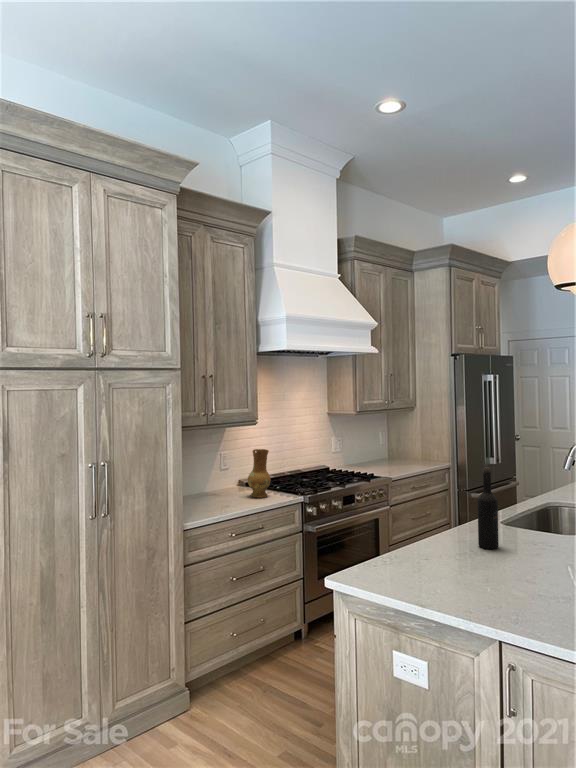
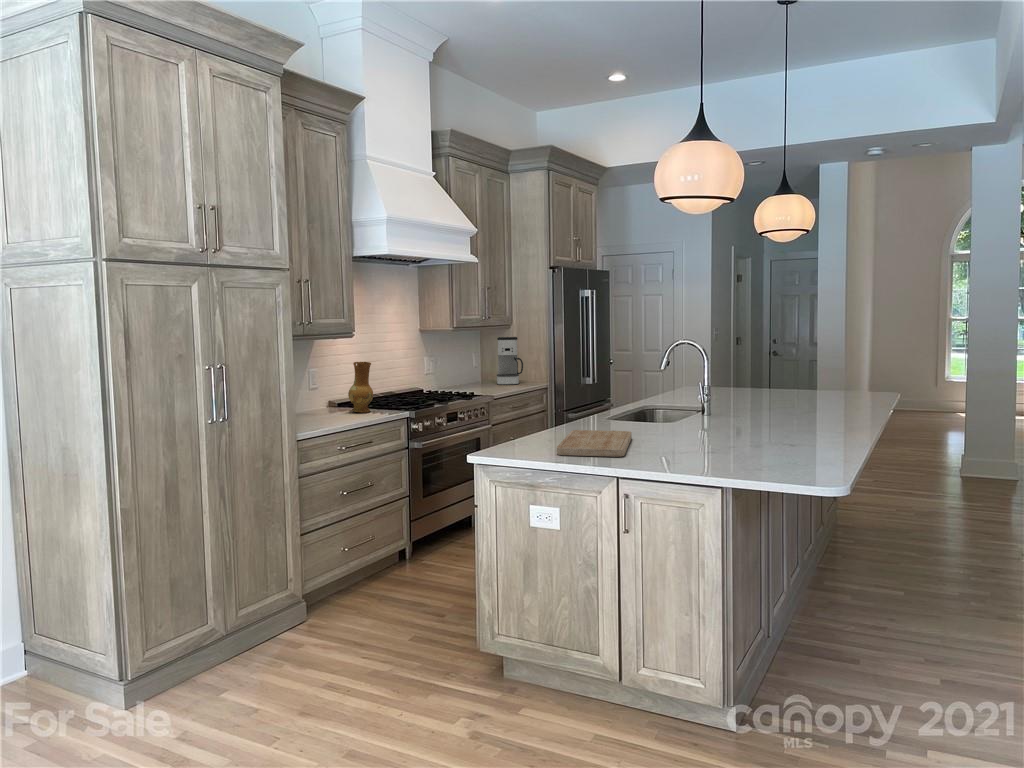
coffee maker: none [401,420,426,466] -> present [497,337,523,385]
wine bottle: present [478,467,499,549] -> none [592,360,609,431]
cutting board: none [426,550,524,604] -> present [557,430,632,457]

